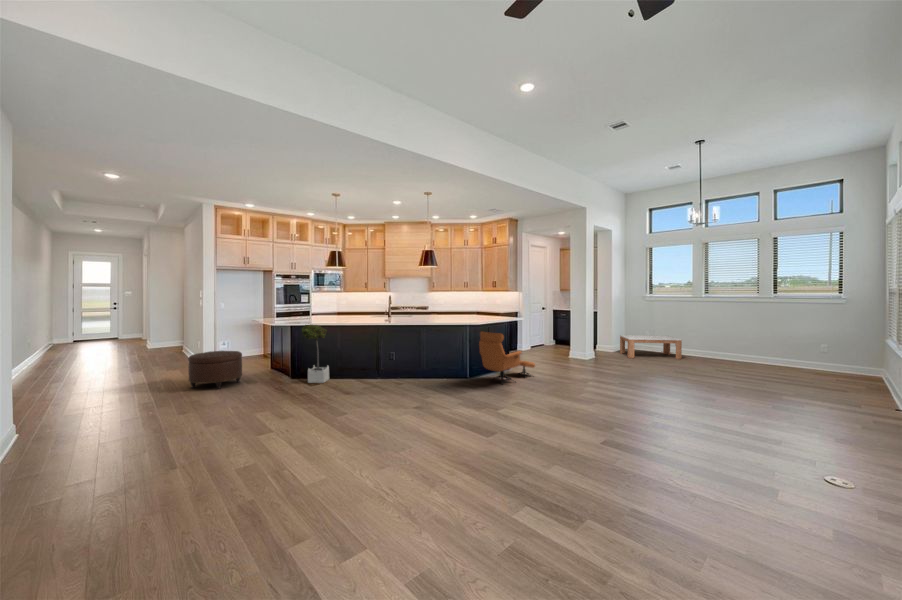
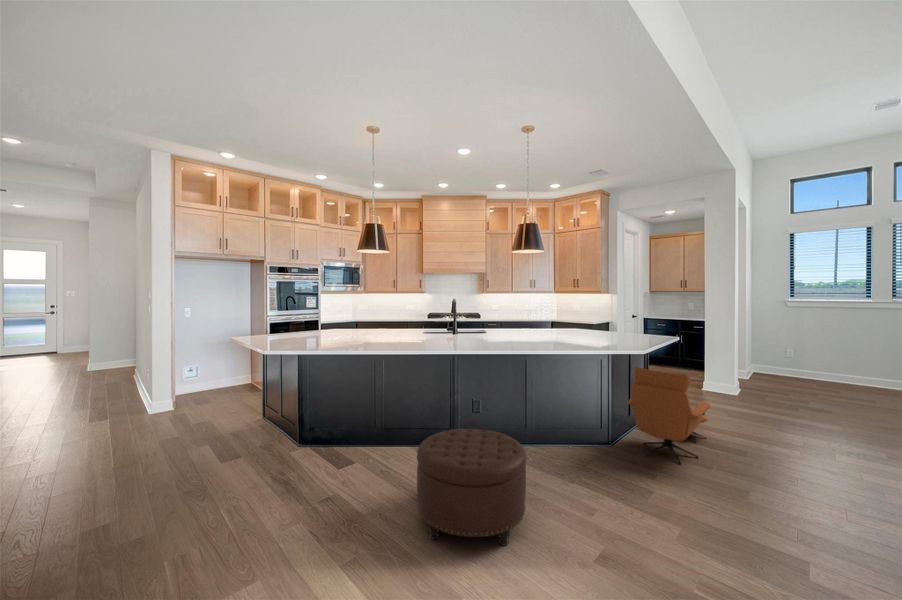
potted tree: present [302,324,329,383] -> none [318,352,364,458]
coffee table: present [620,335,682,359] -> none [761,356,873,395]
ottoman: present [188,351,242,389] -> present [417,429,526,545]

